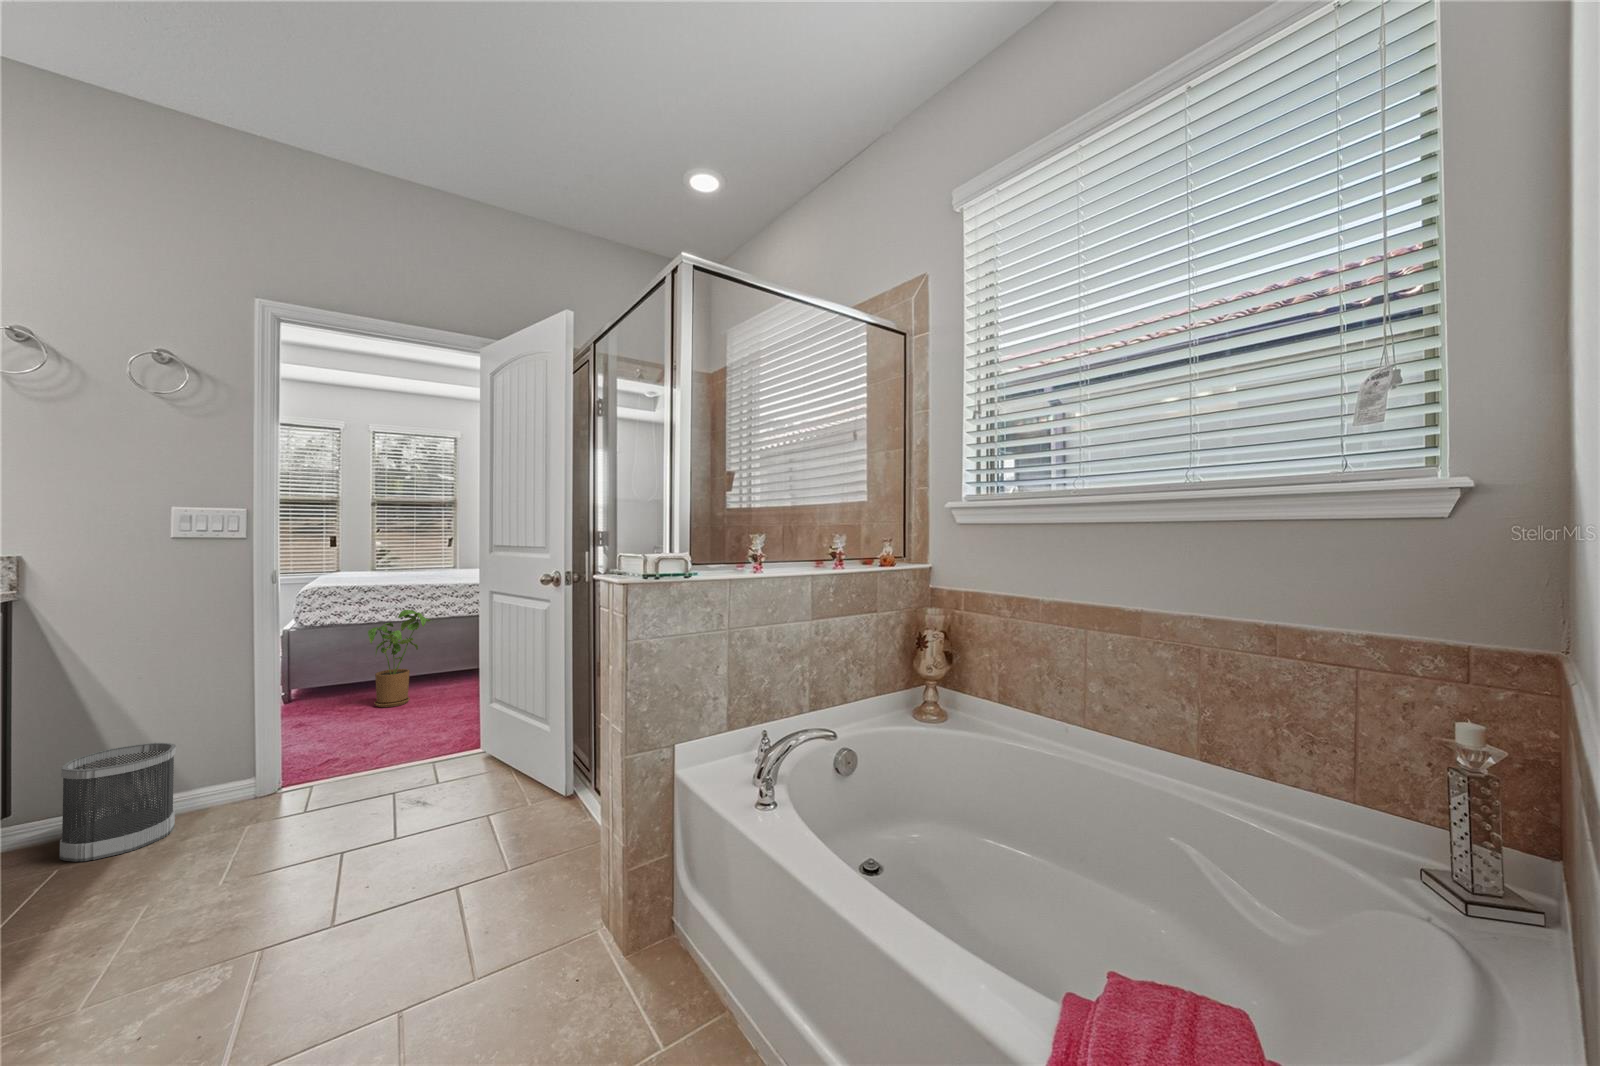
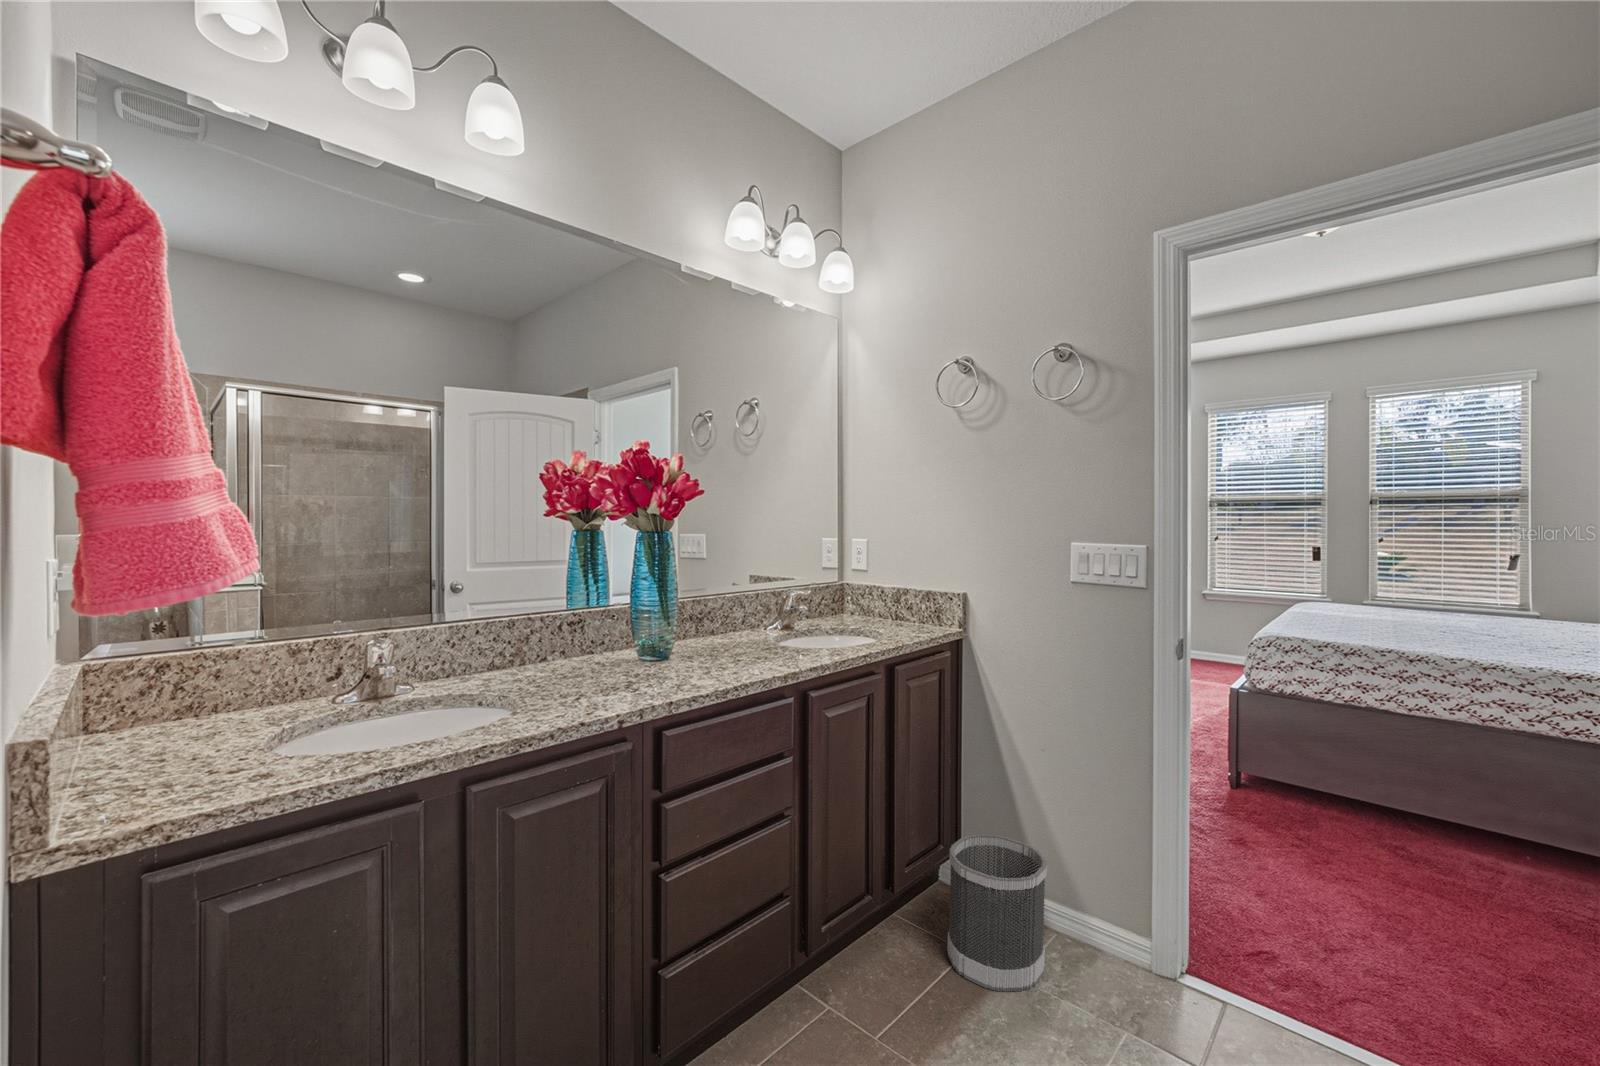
house plant: present [368,610,431,707] -> none [1343,707,1473,878]

